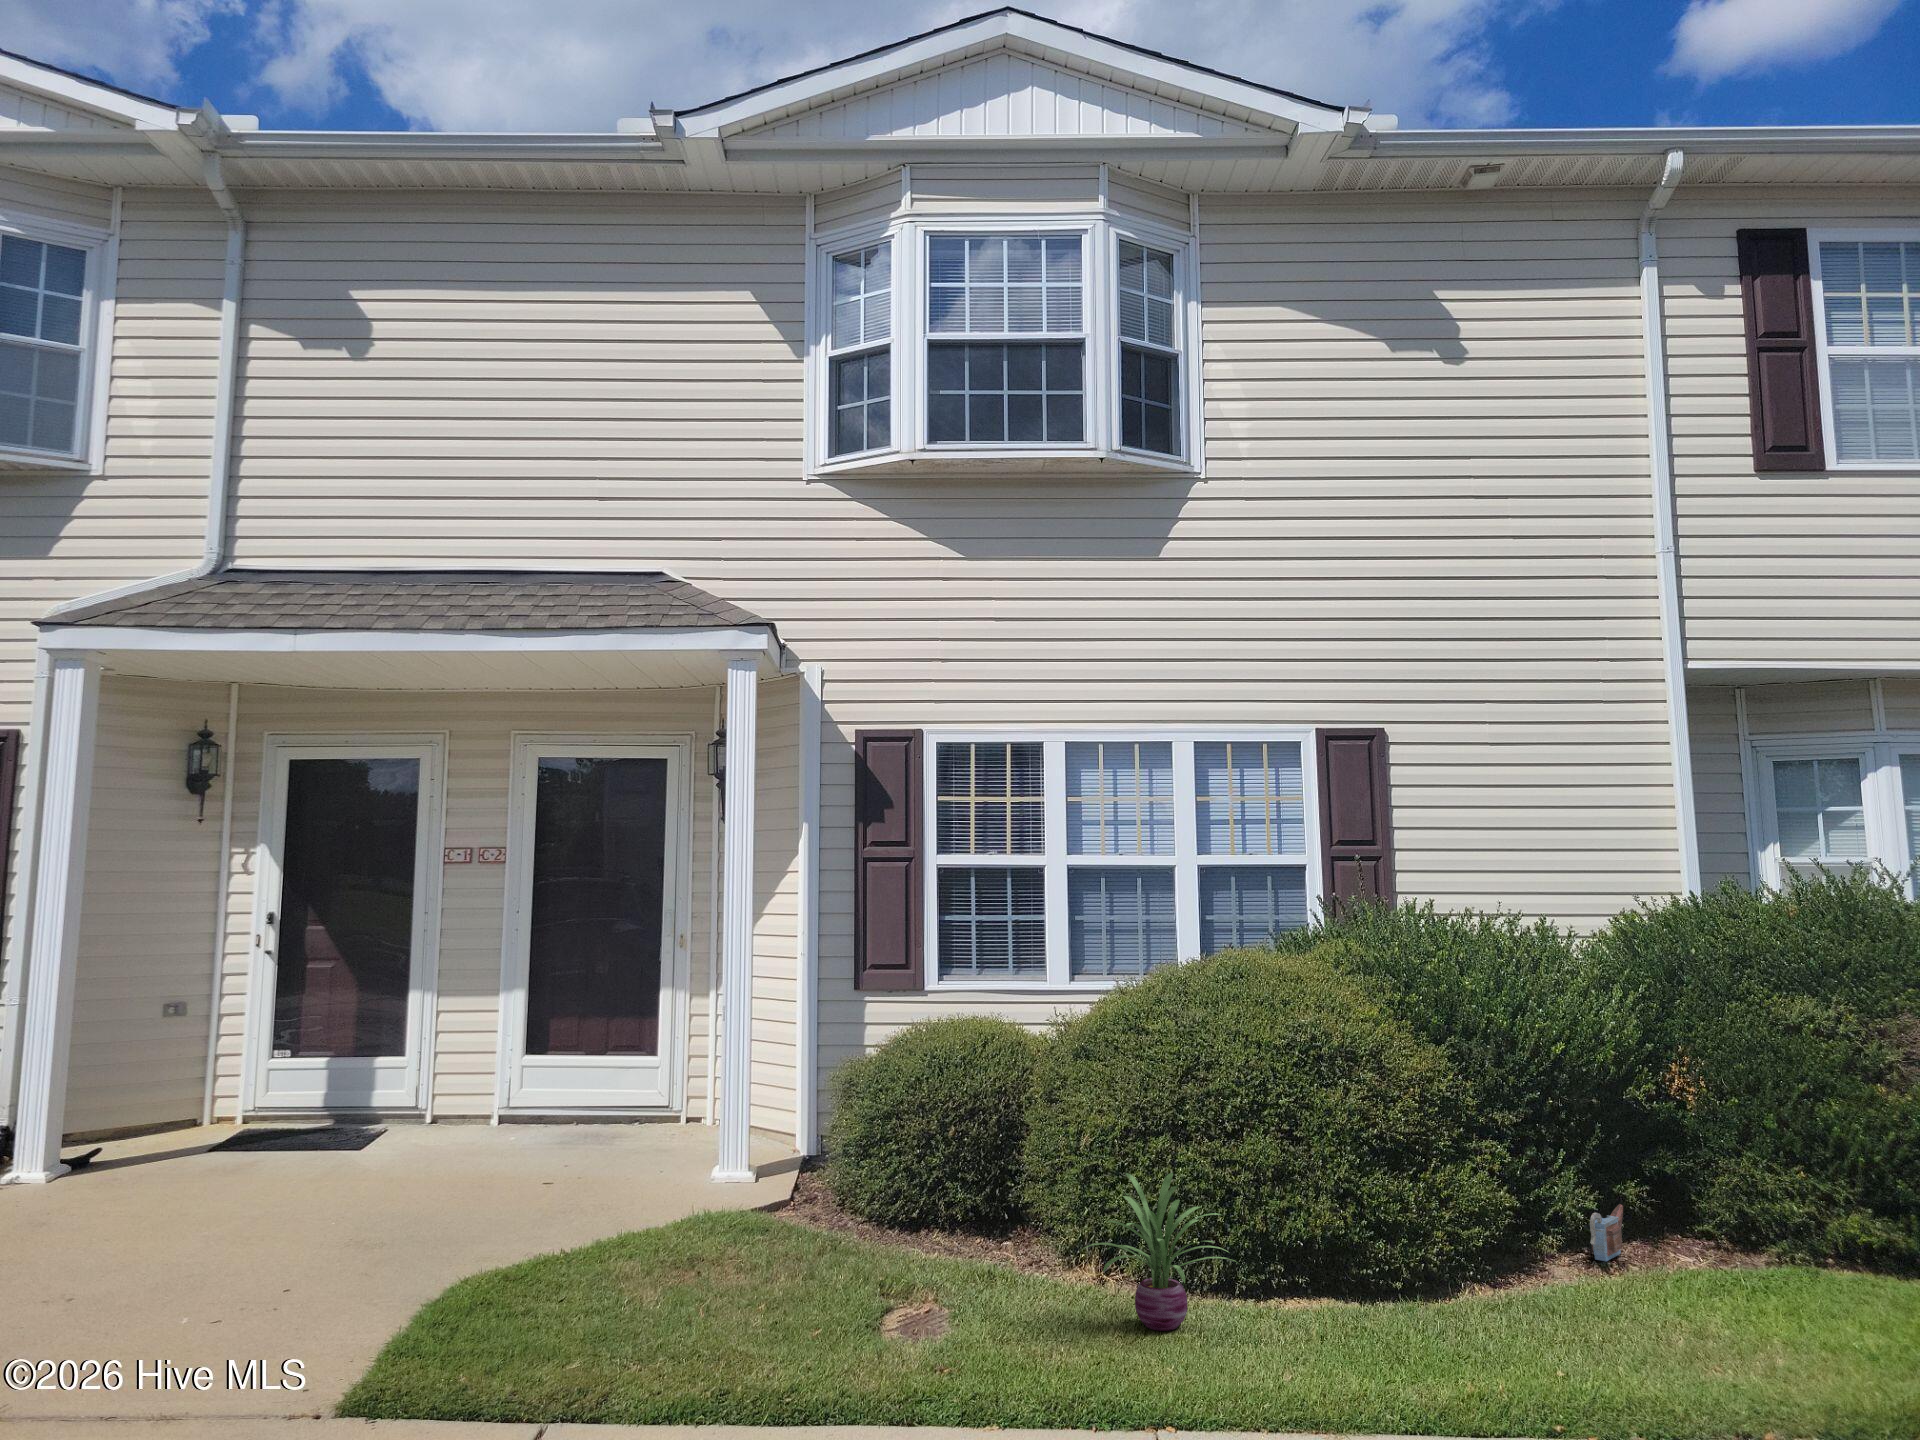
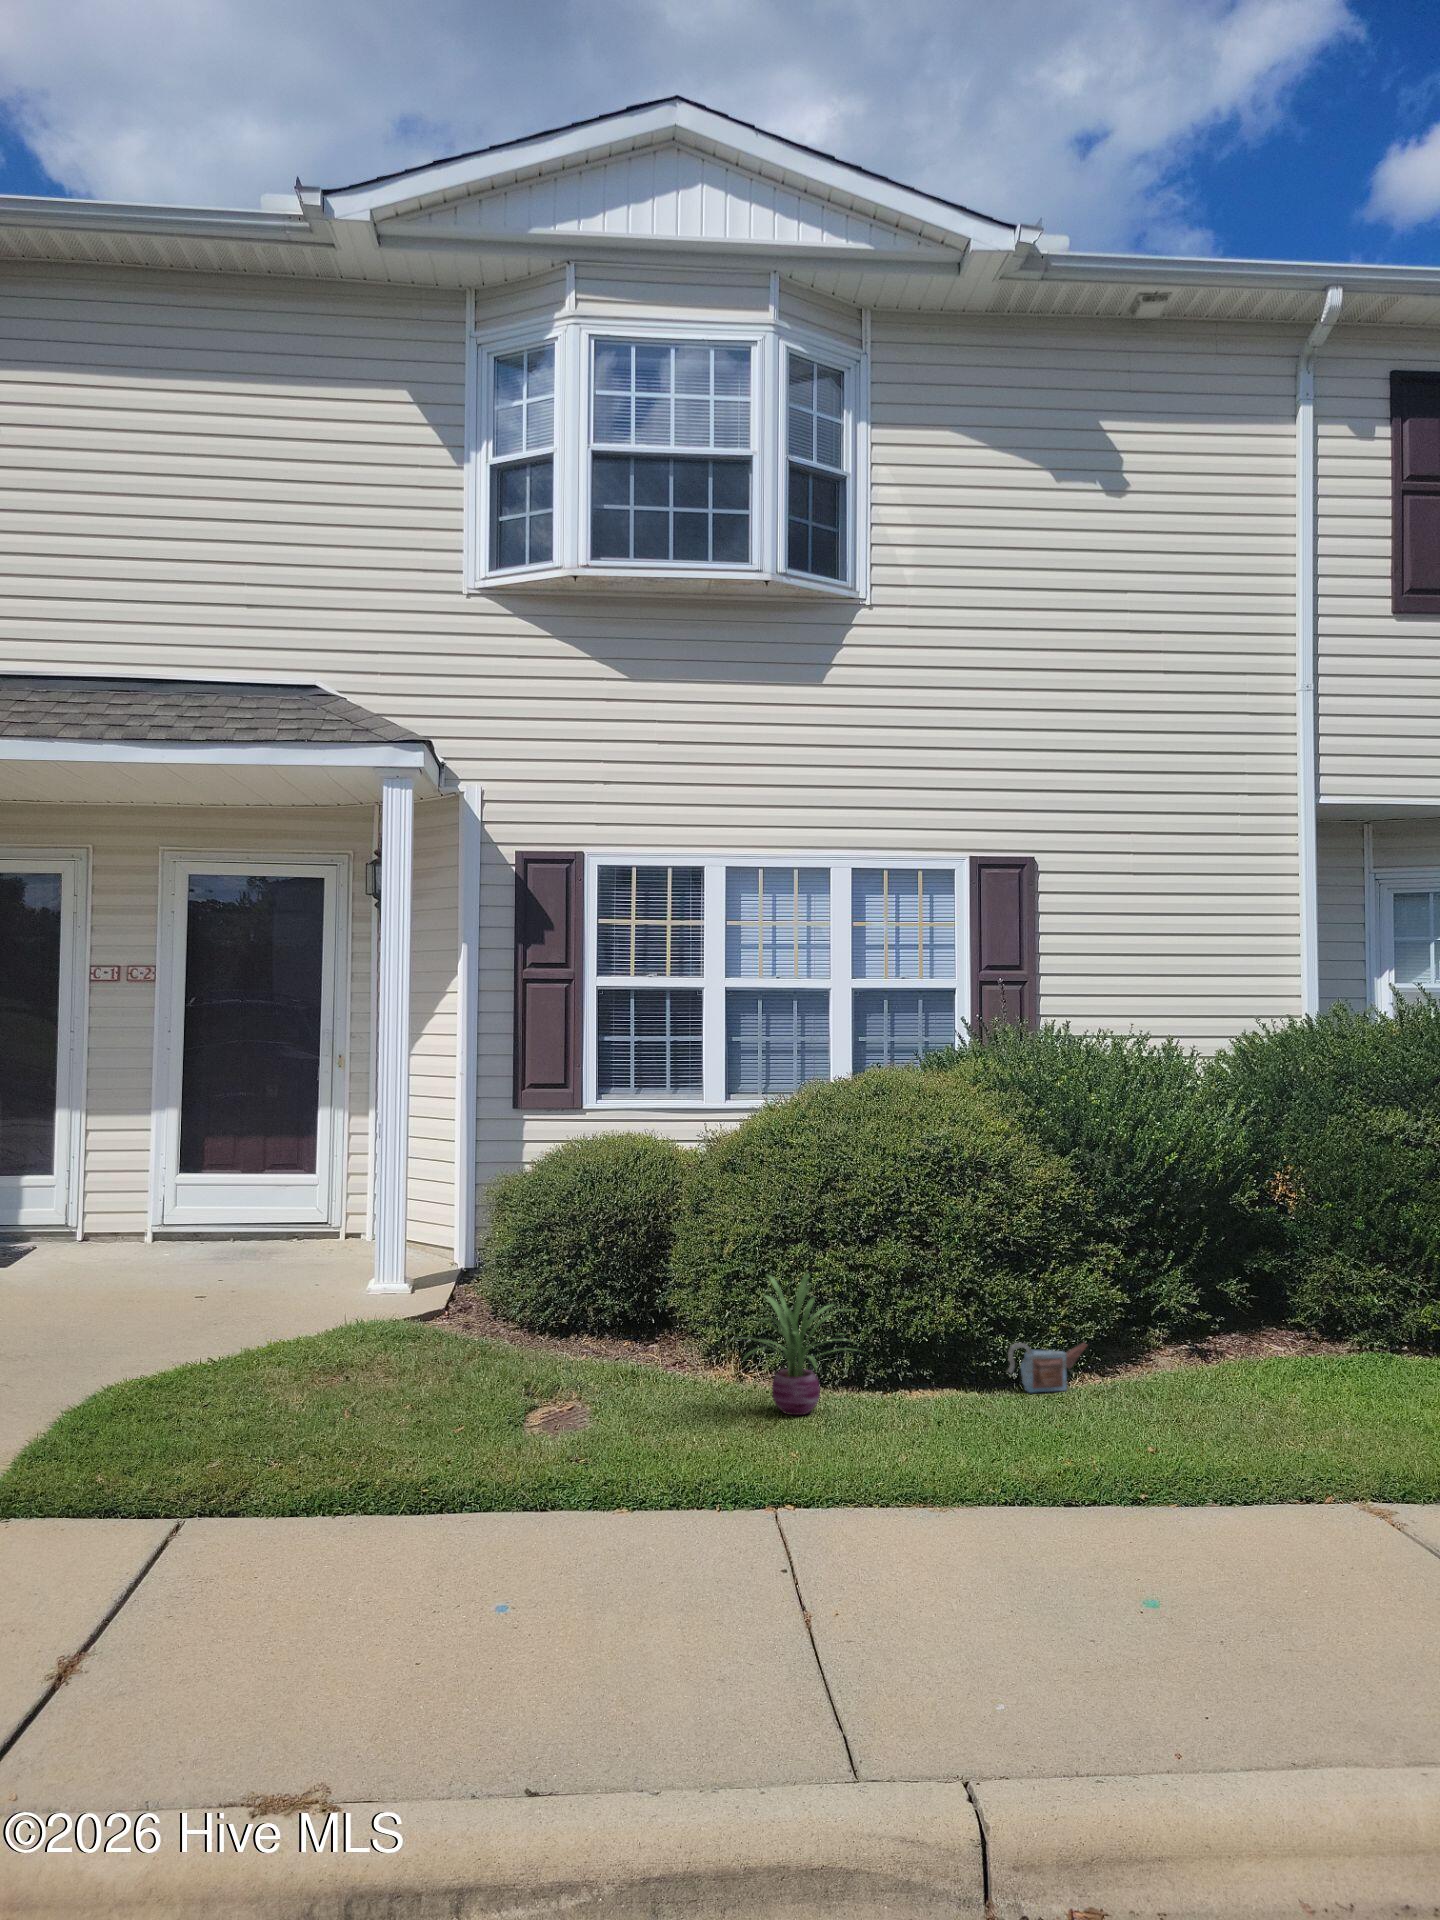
watering can: present [1590,1204,1623,1261] -> present [1007,1343,1087,1393]

